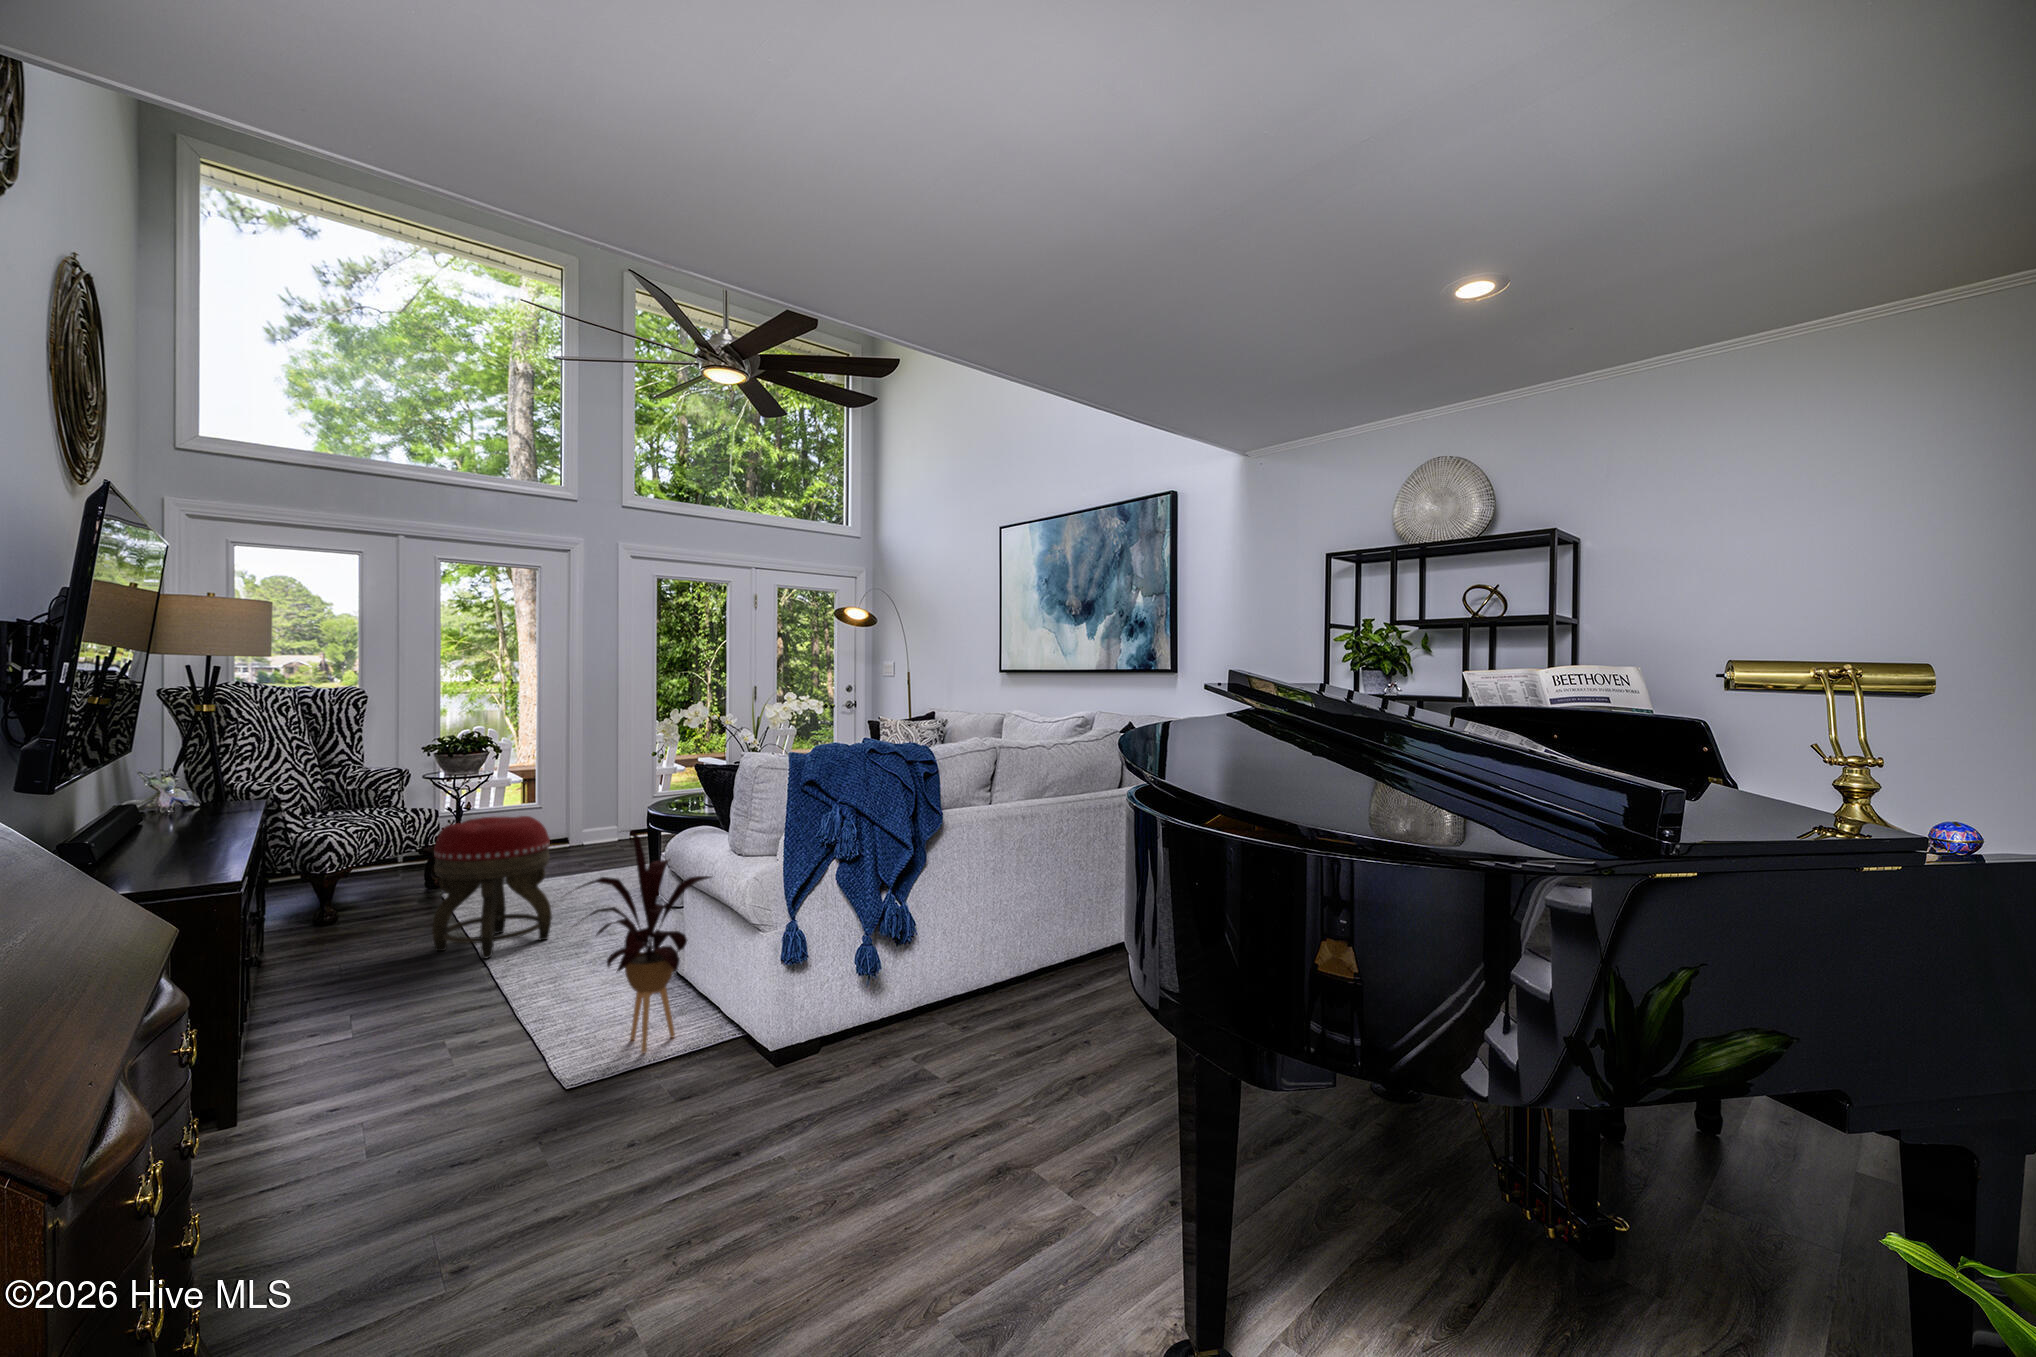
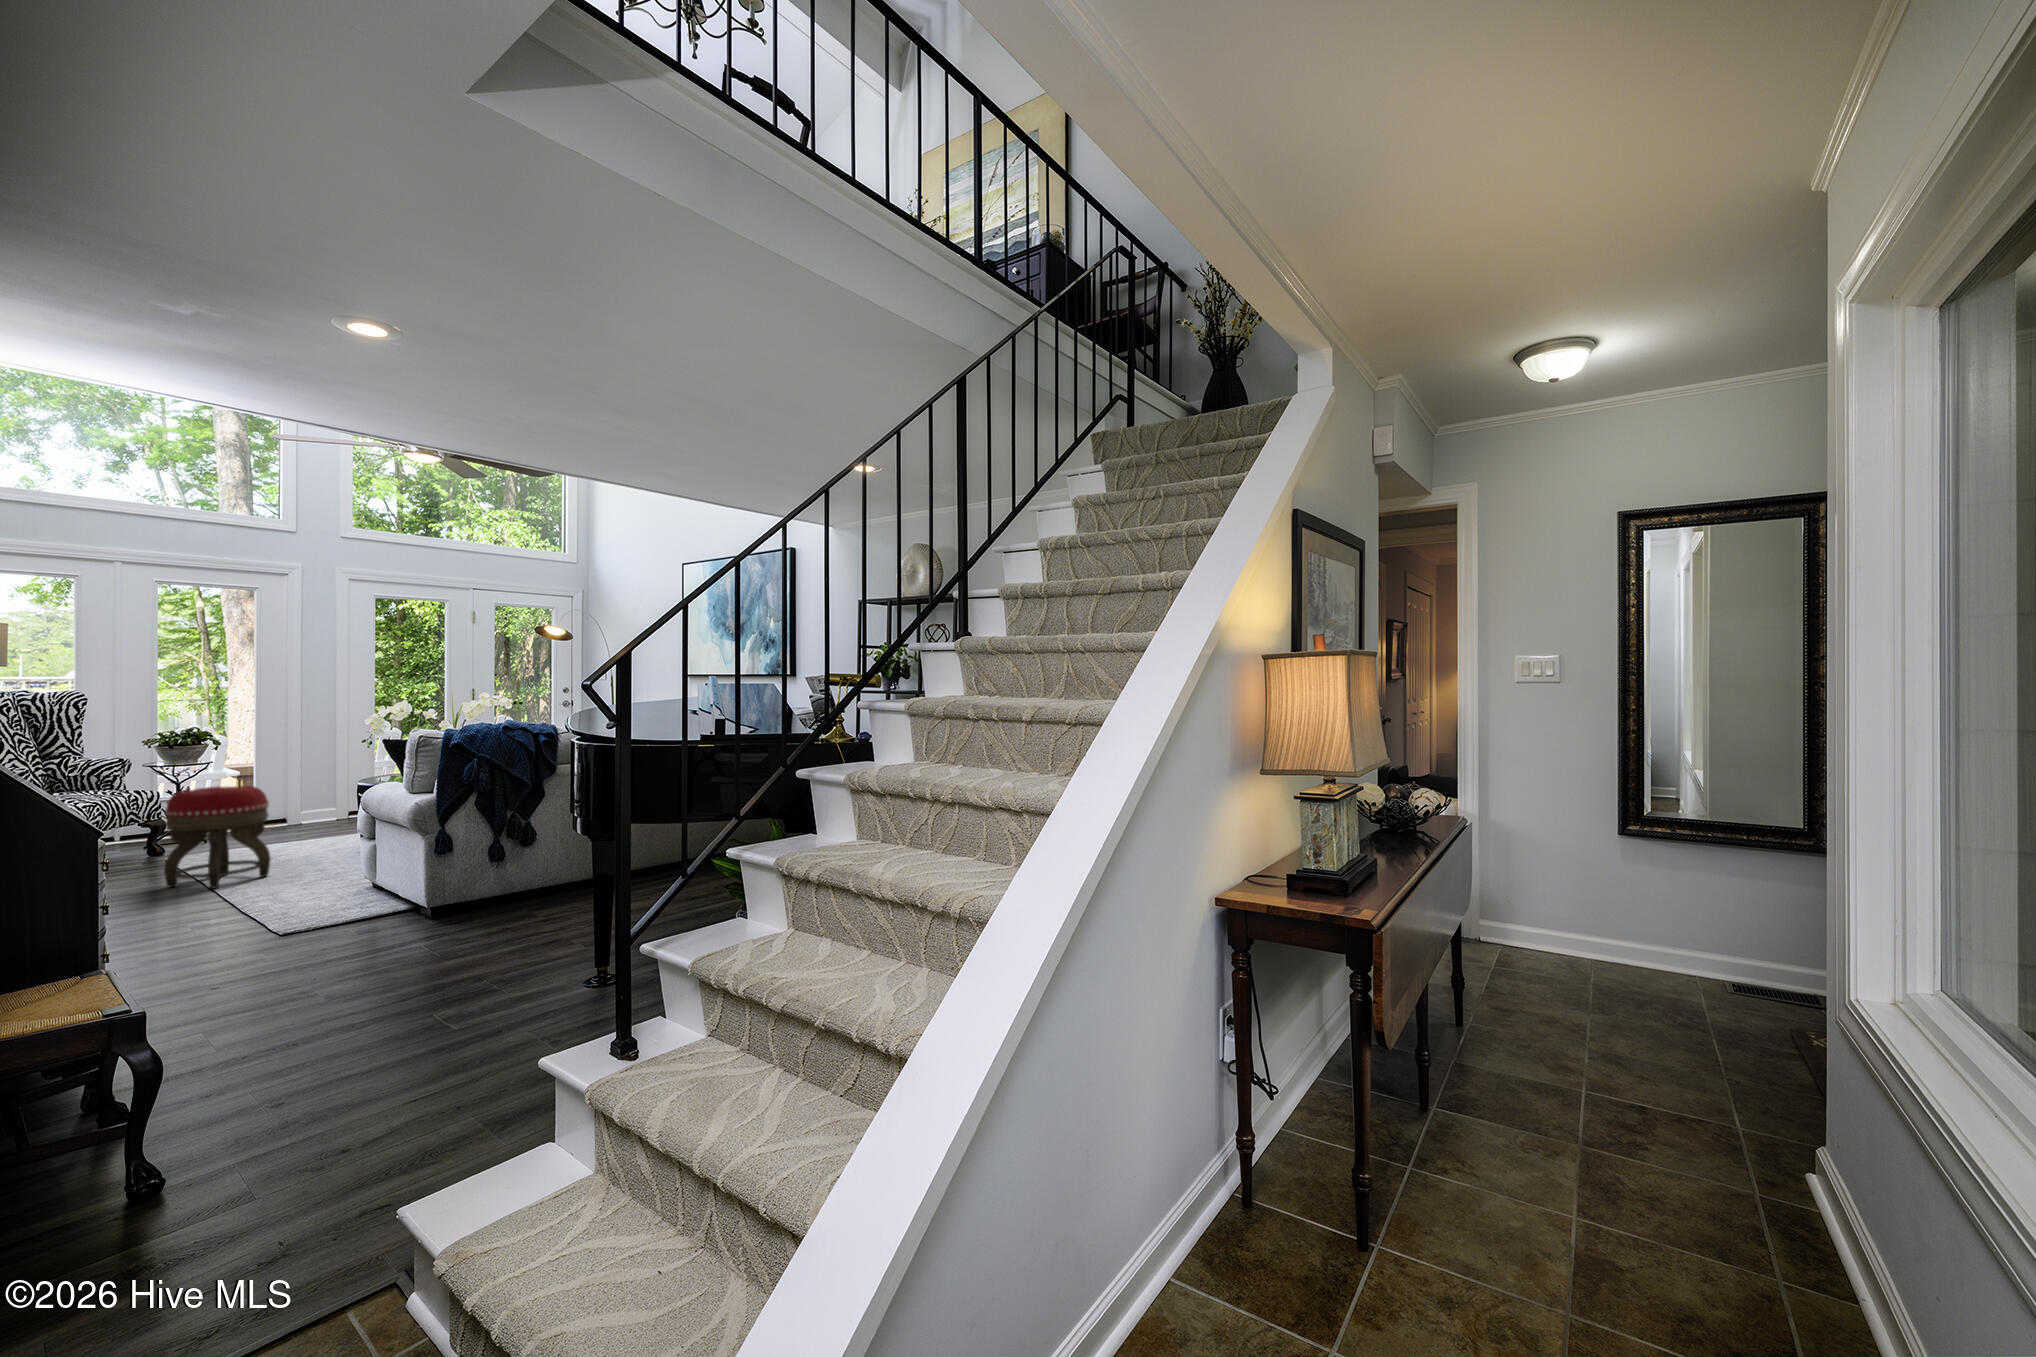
house plant: present [568,831,712,1052] -> none [276,777,398,921]

